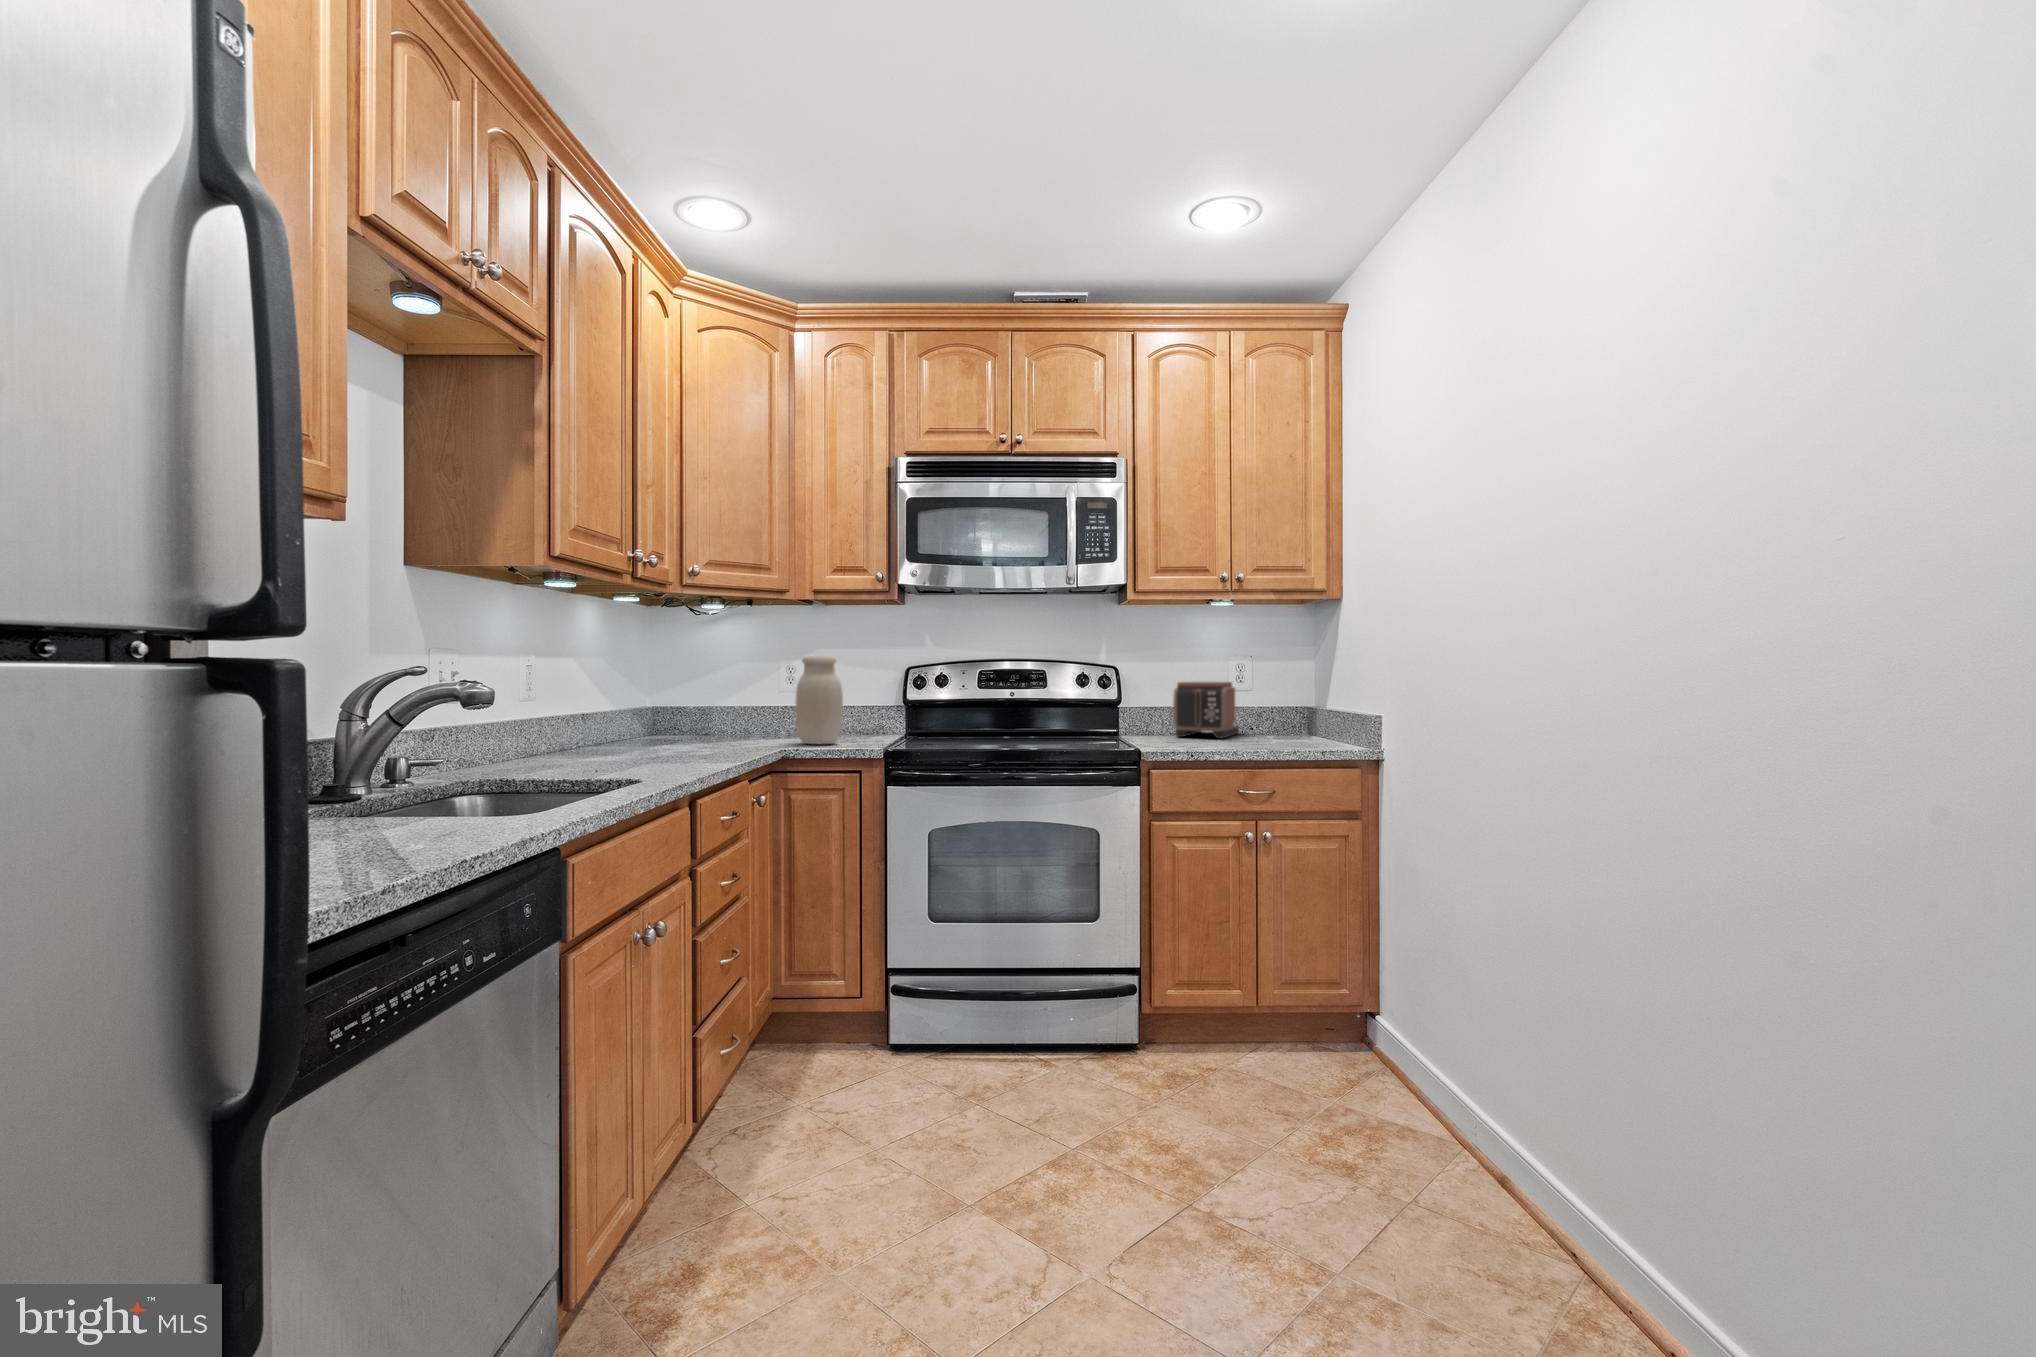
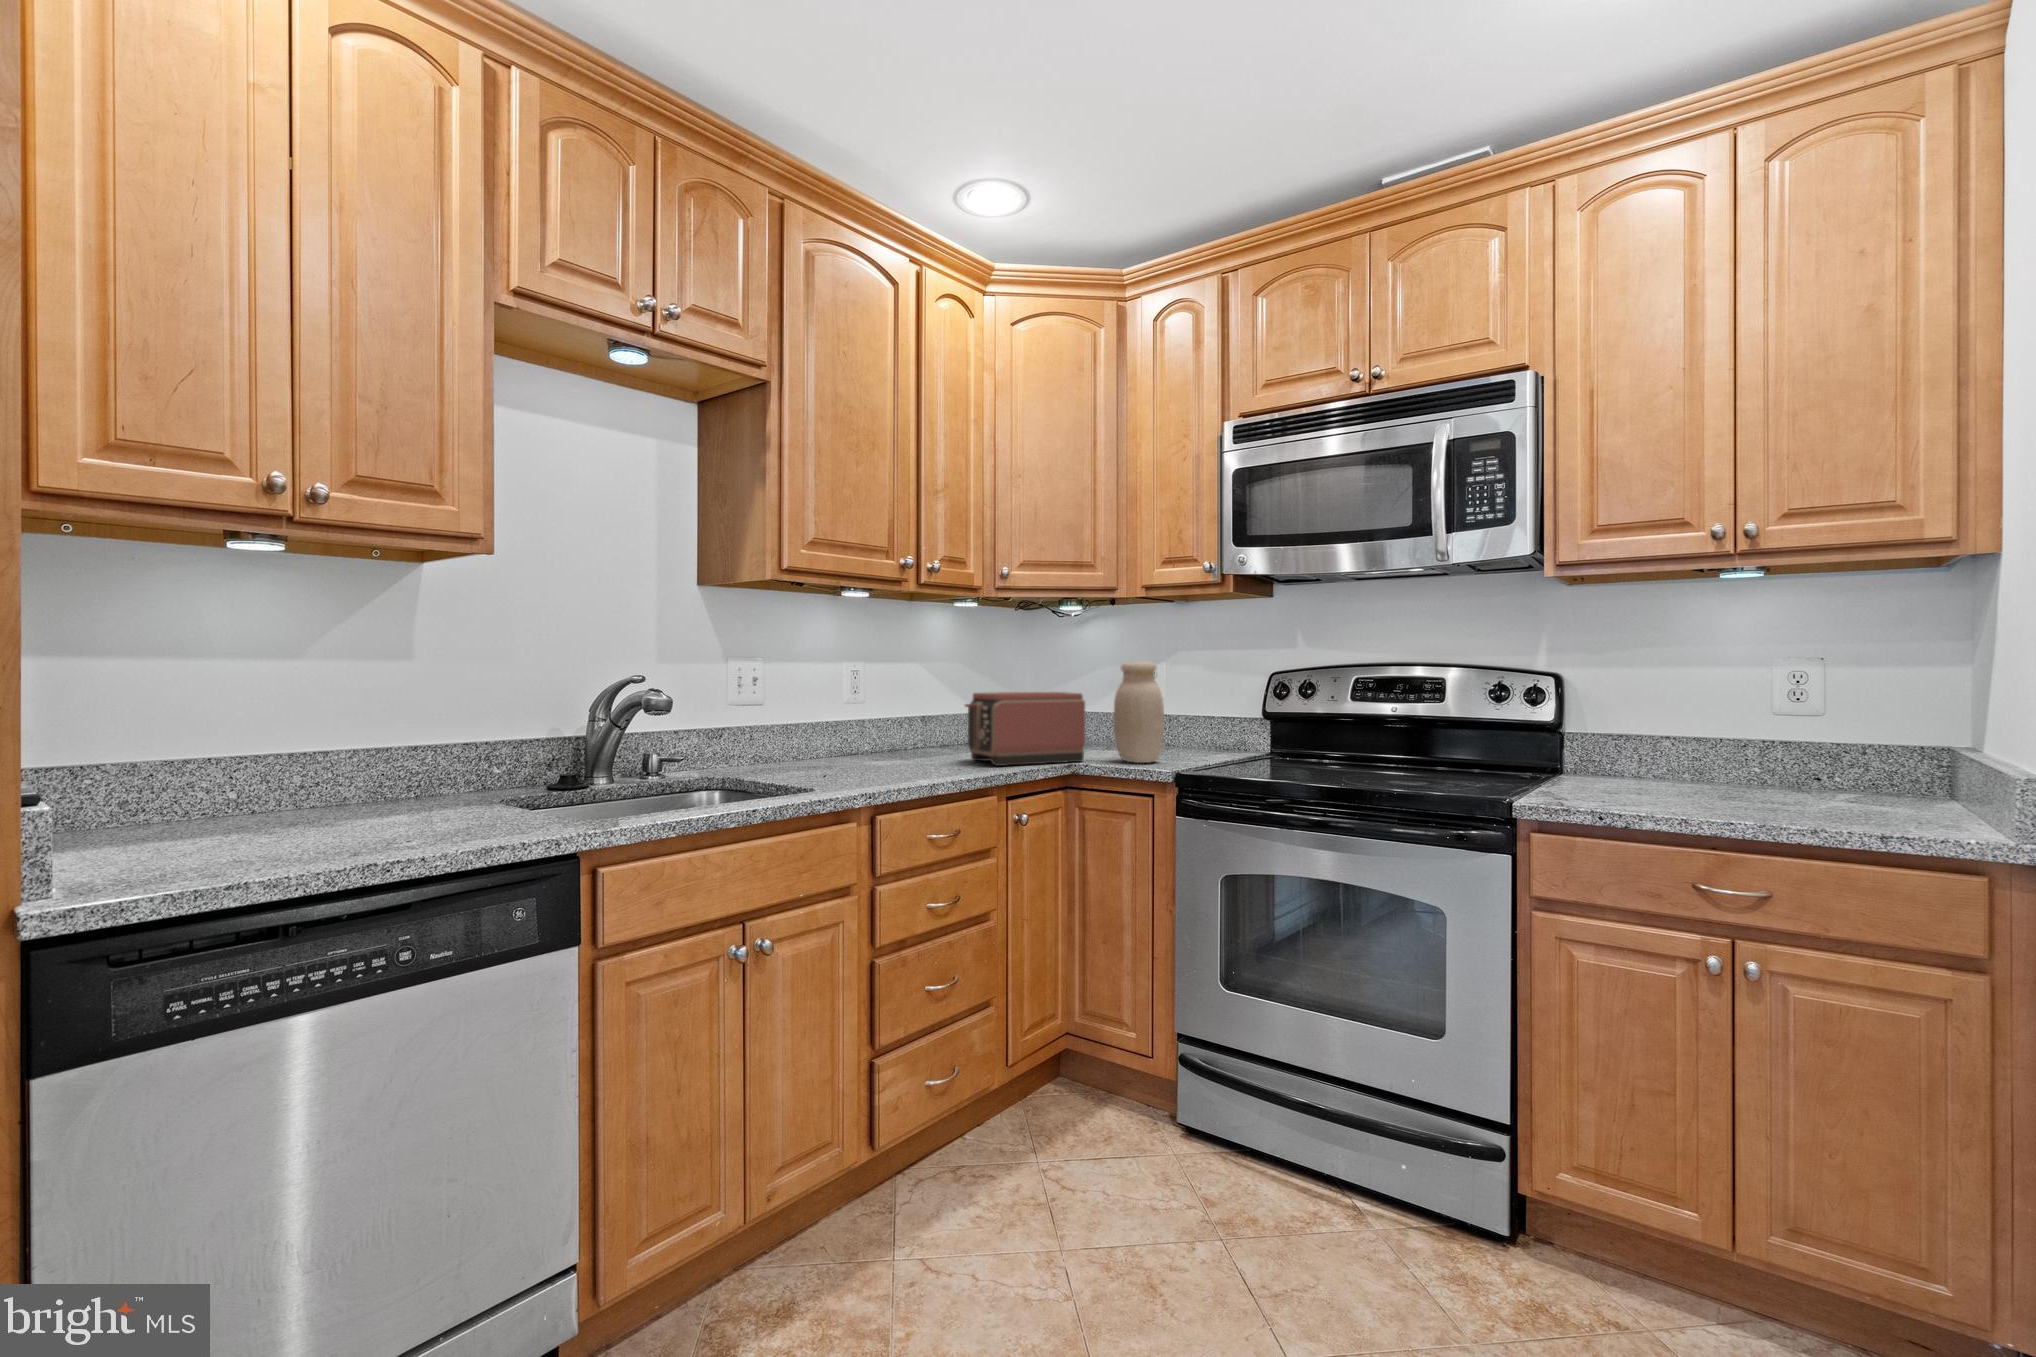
toaster: present [1173,682,1239,738] -> present [965,692,1085,766]

